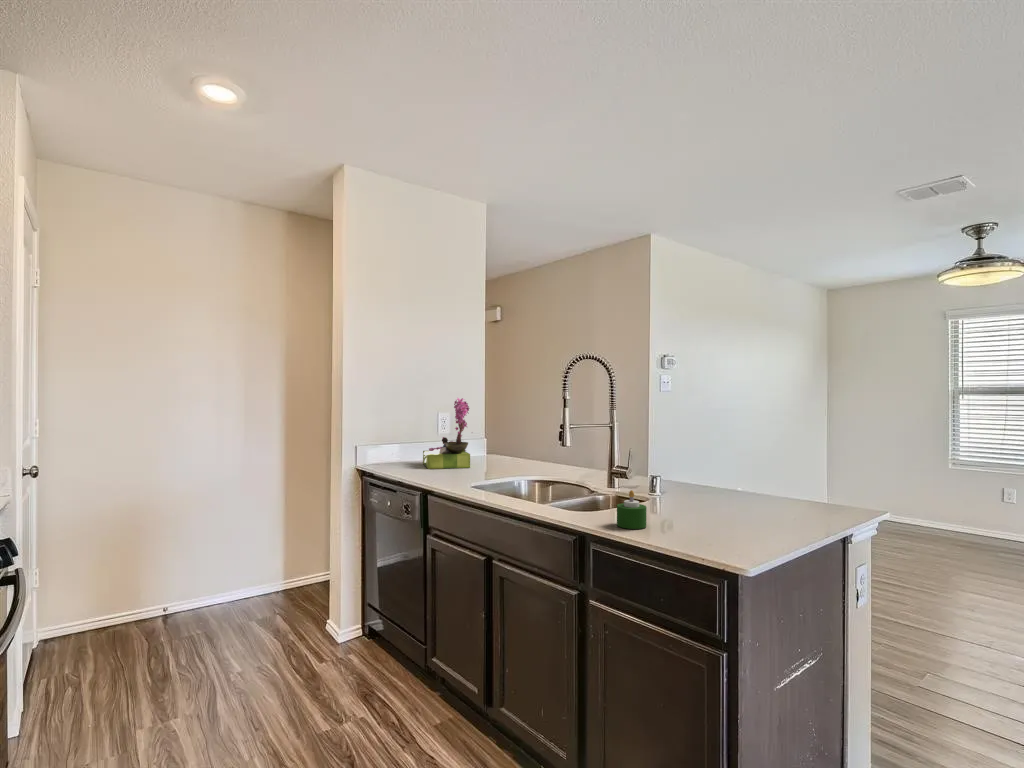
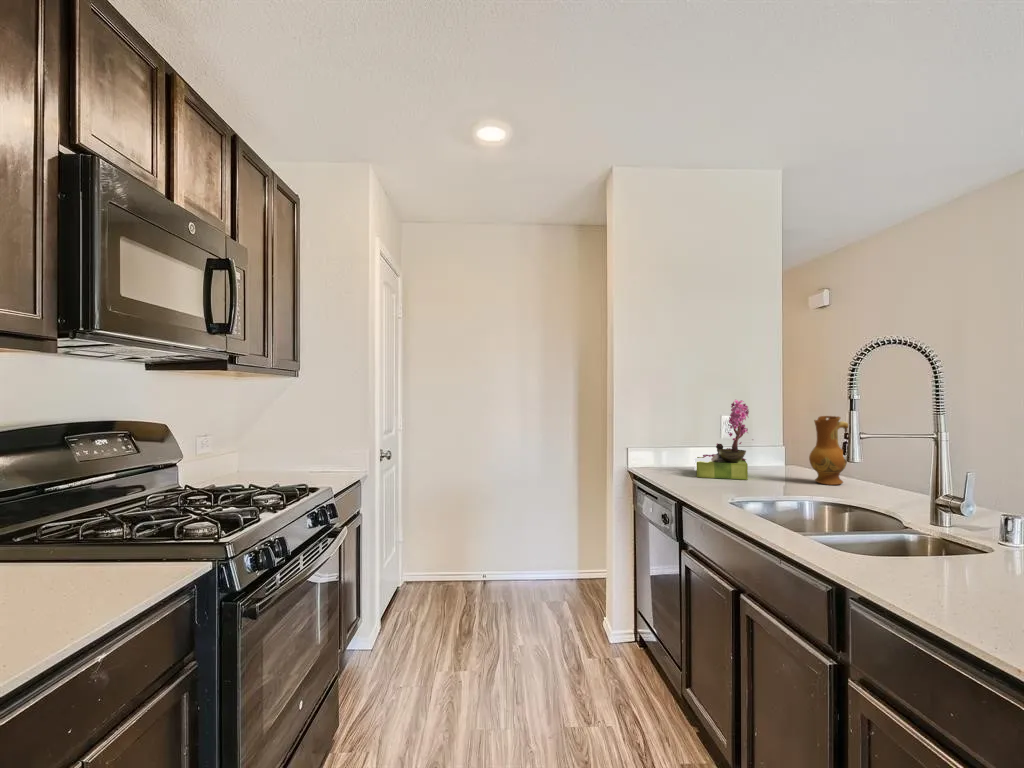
ceramic jug: none [515,411,544,467] -> present [809,416,848,485]
candle: present [617,490,646,529] -> none [891,535,945,595]

